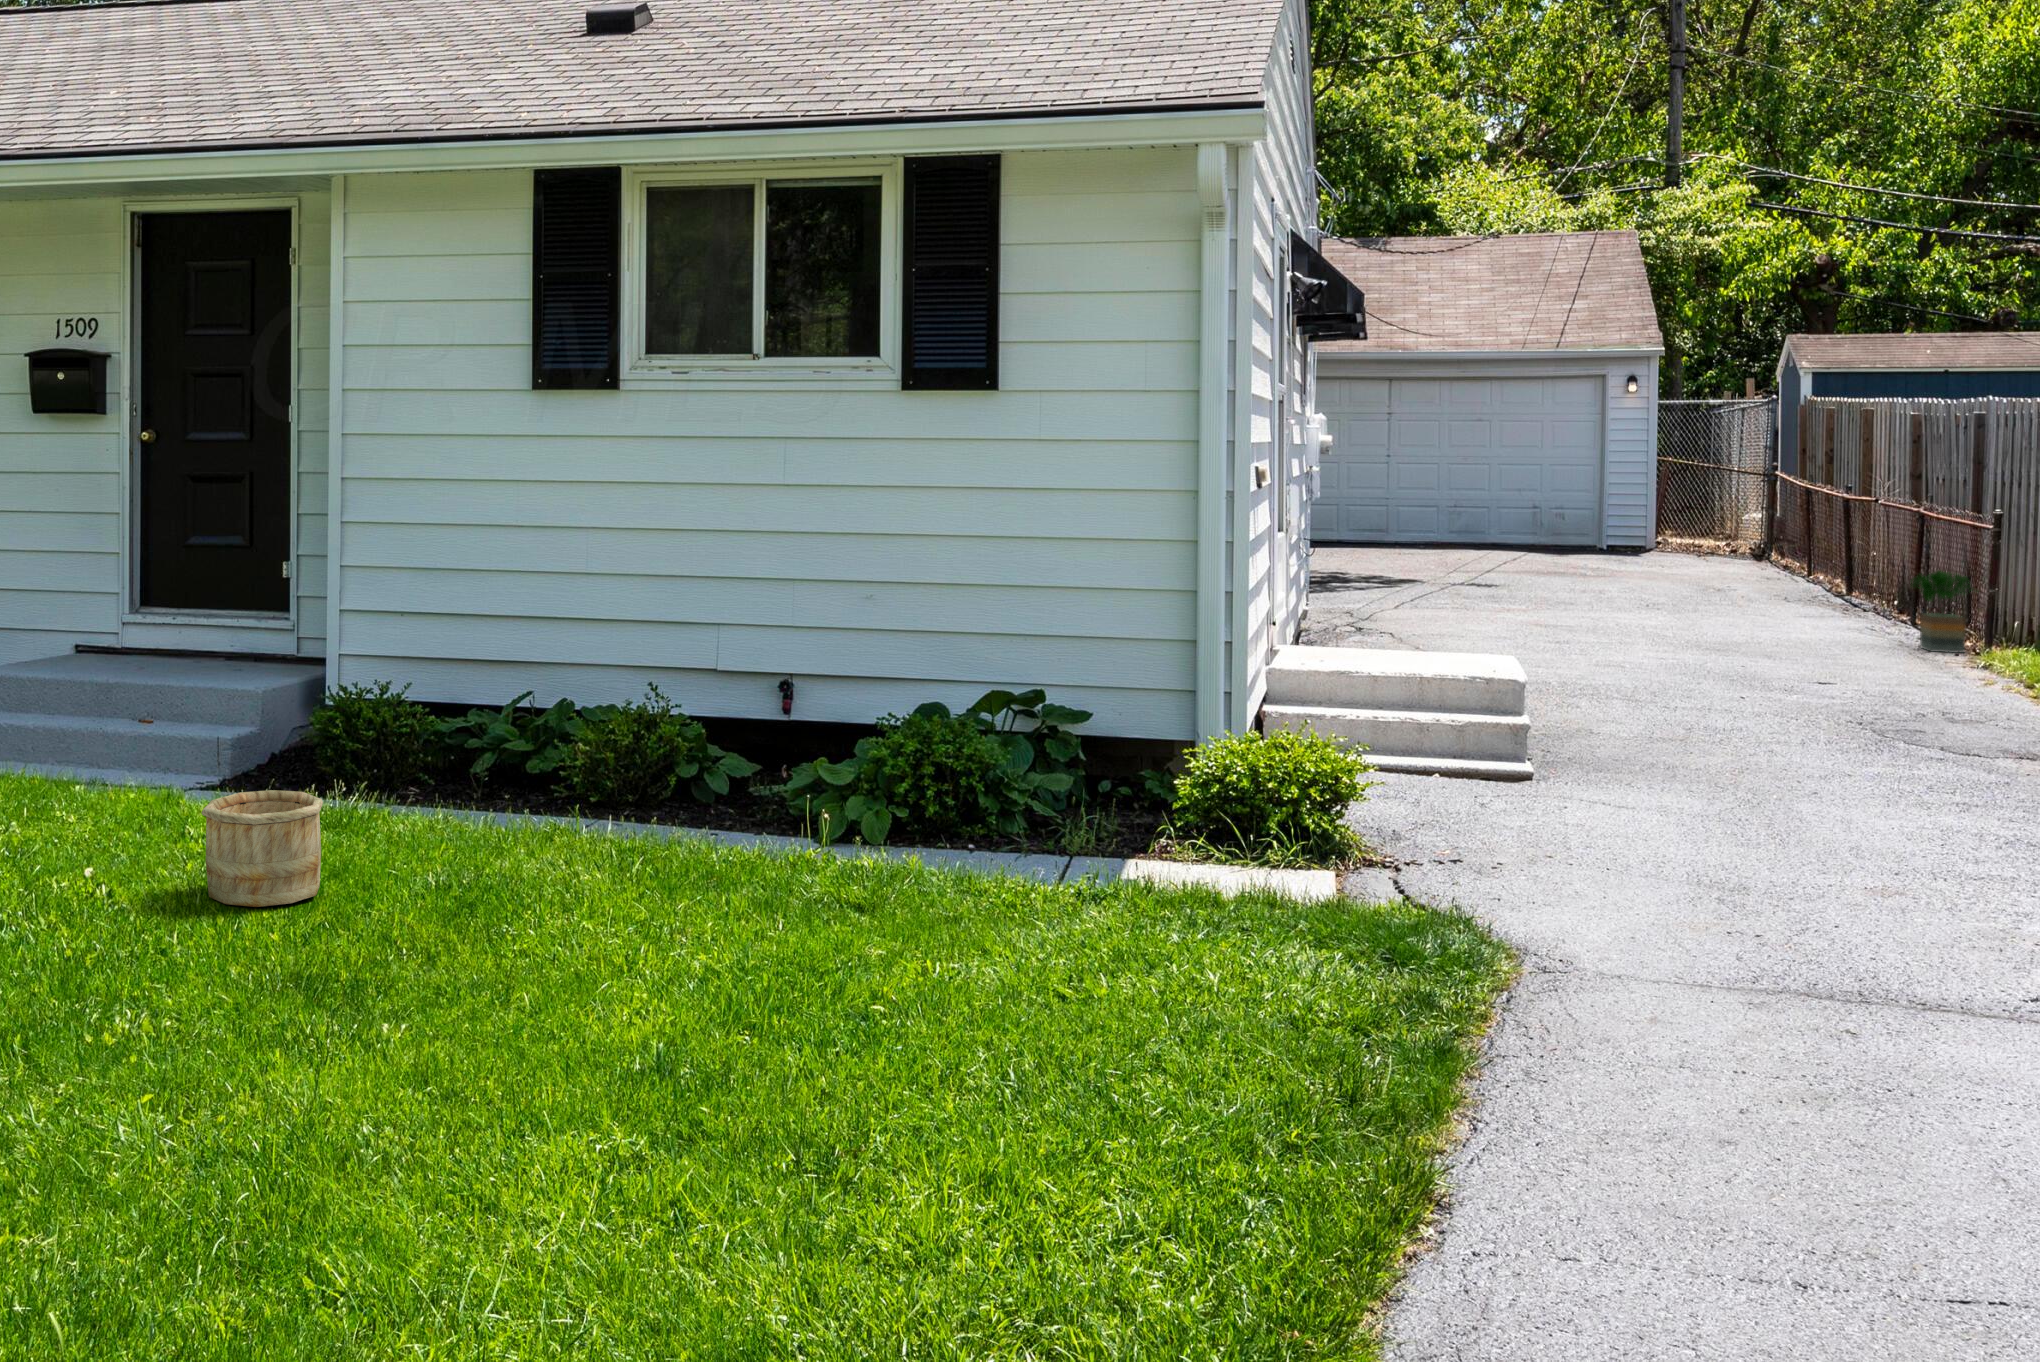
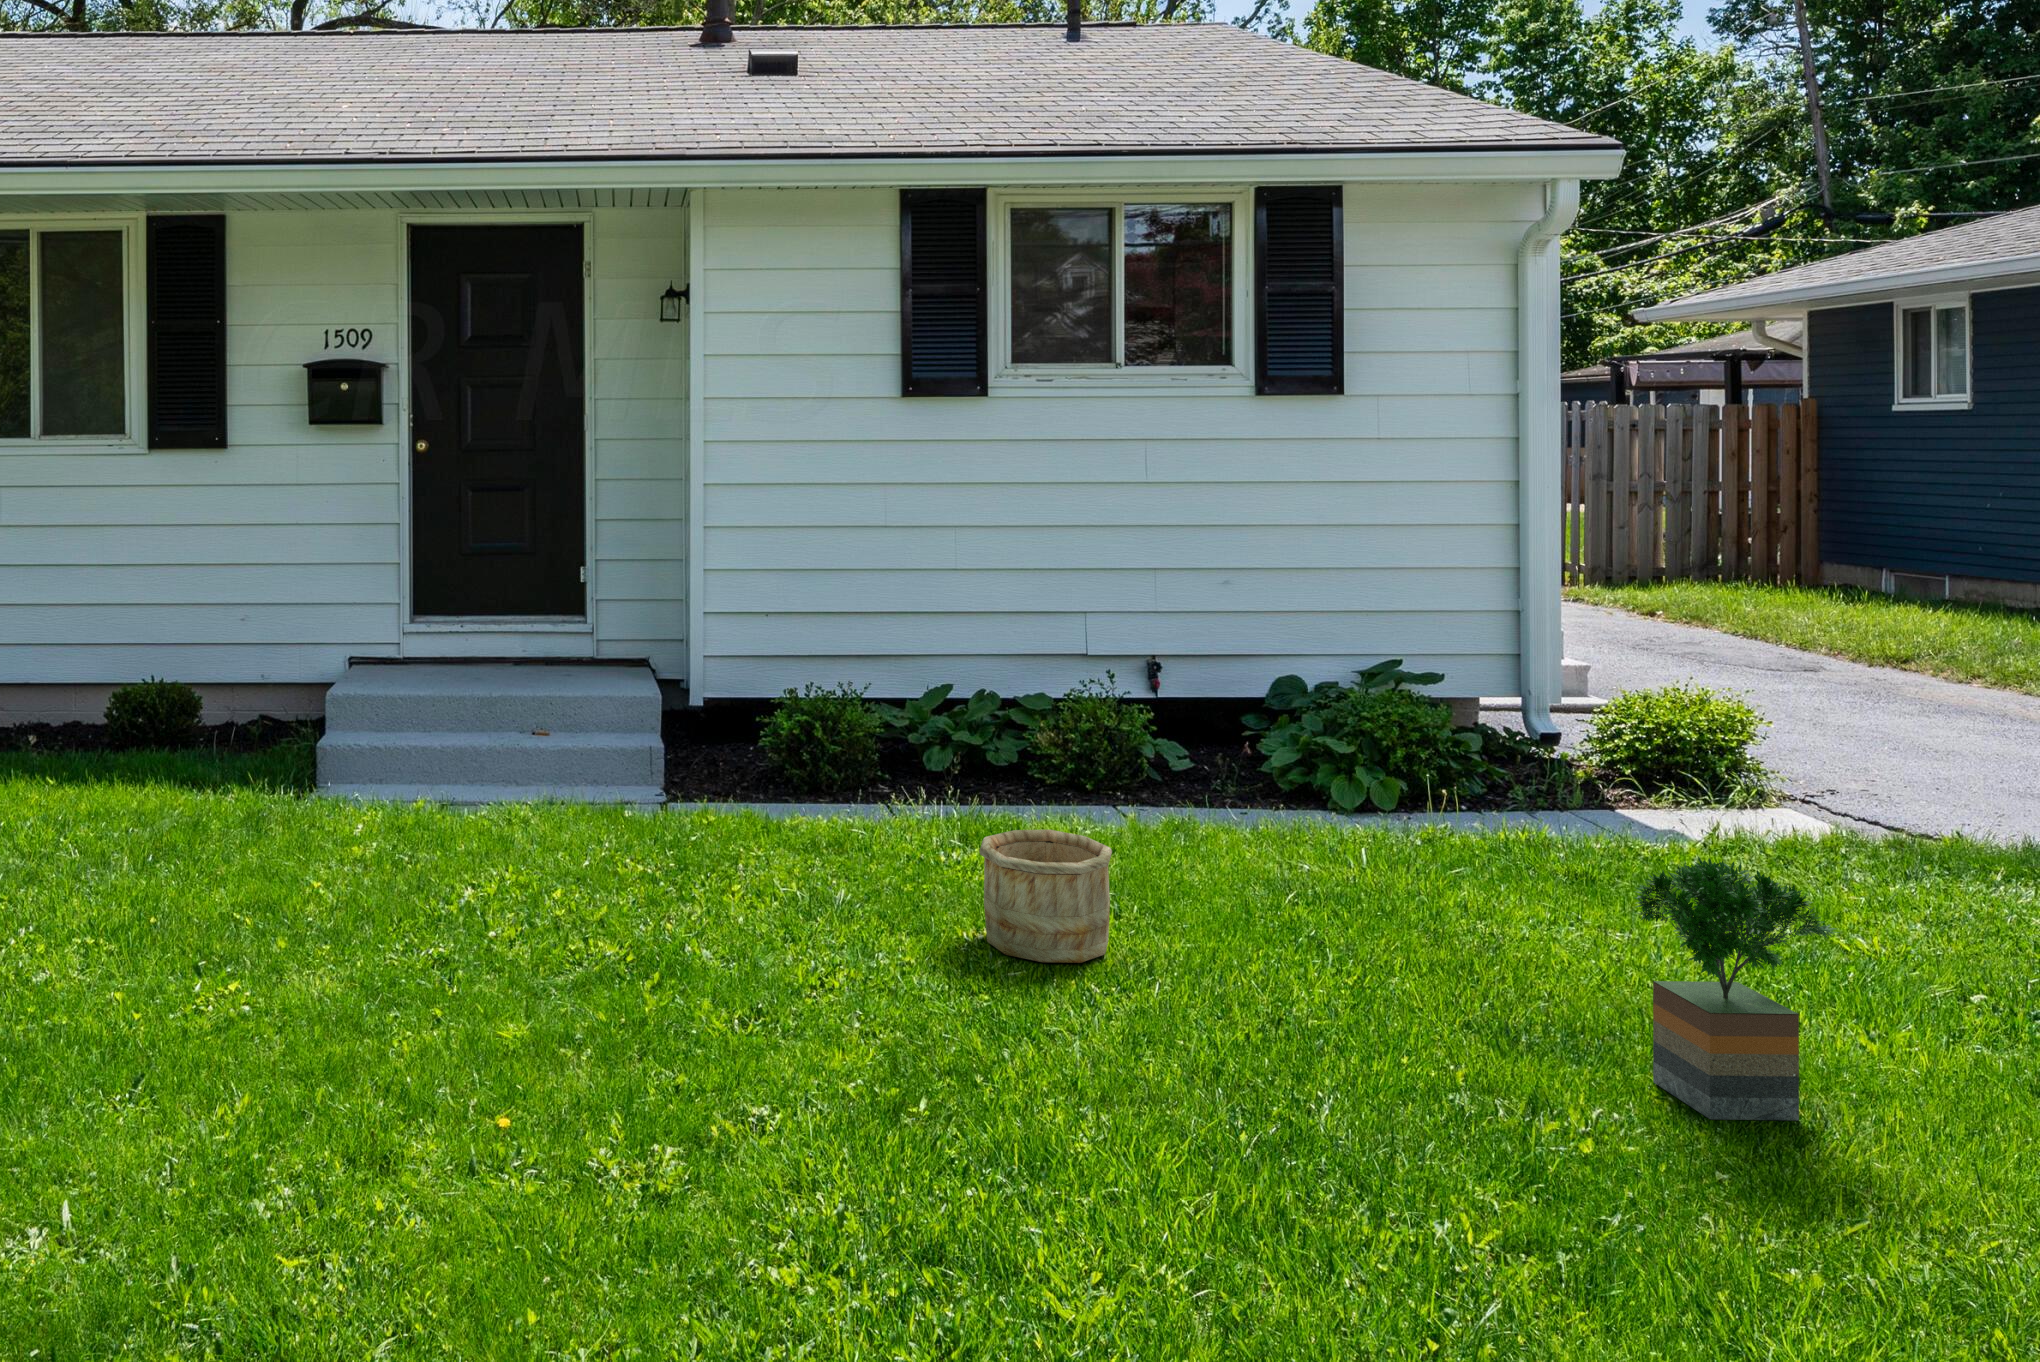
potted tree: present [1912,571,1978,653] -> present [1635,857,1838,1120]

